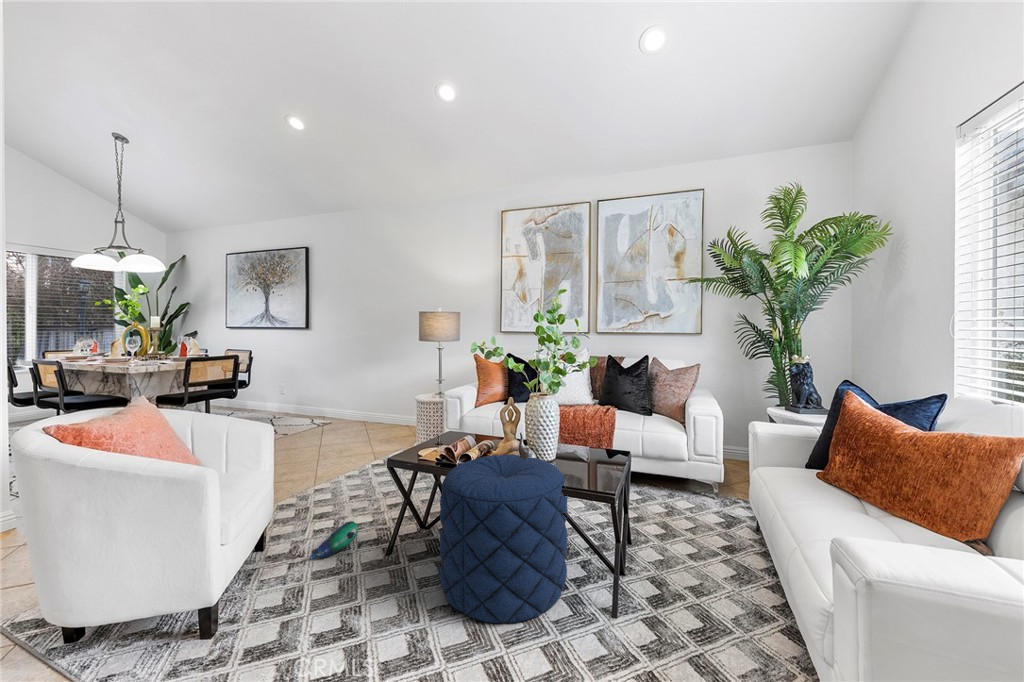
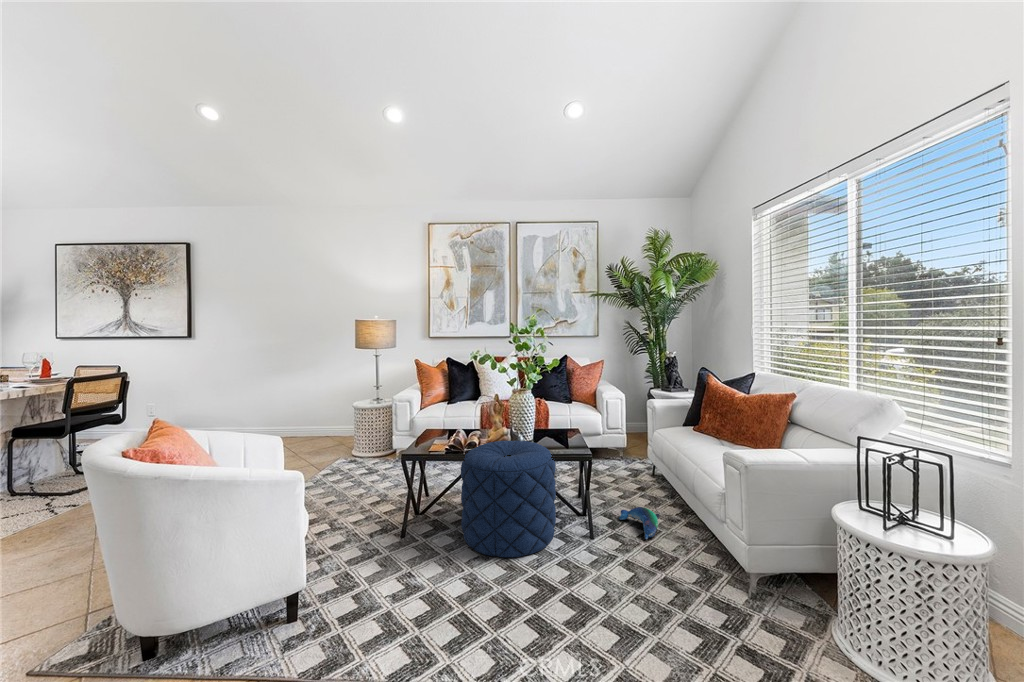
plush toy: present [310,521,358,559] -> present [619,507,660,539]

